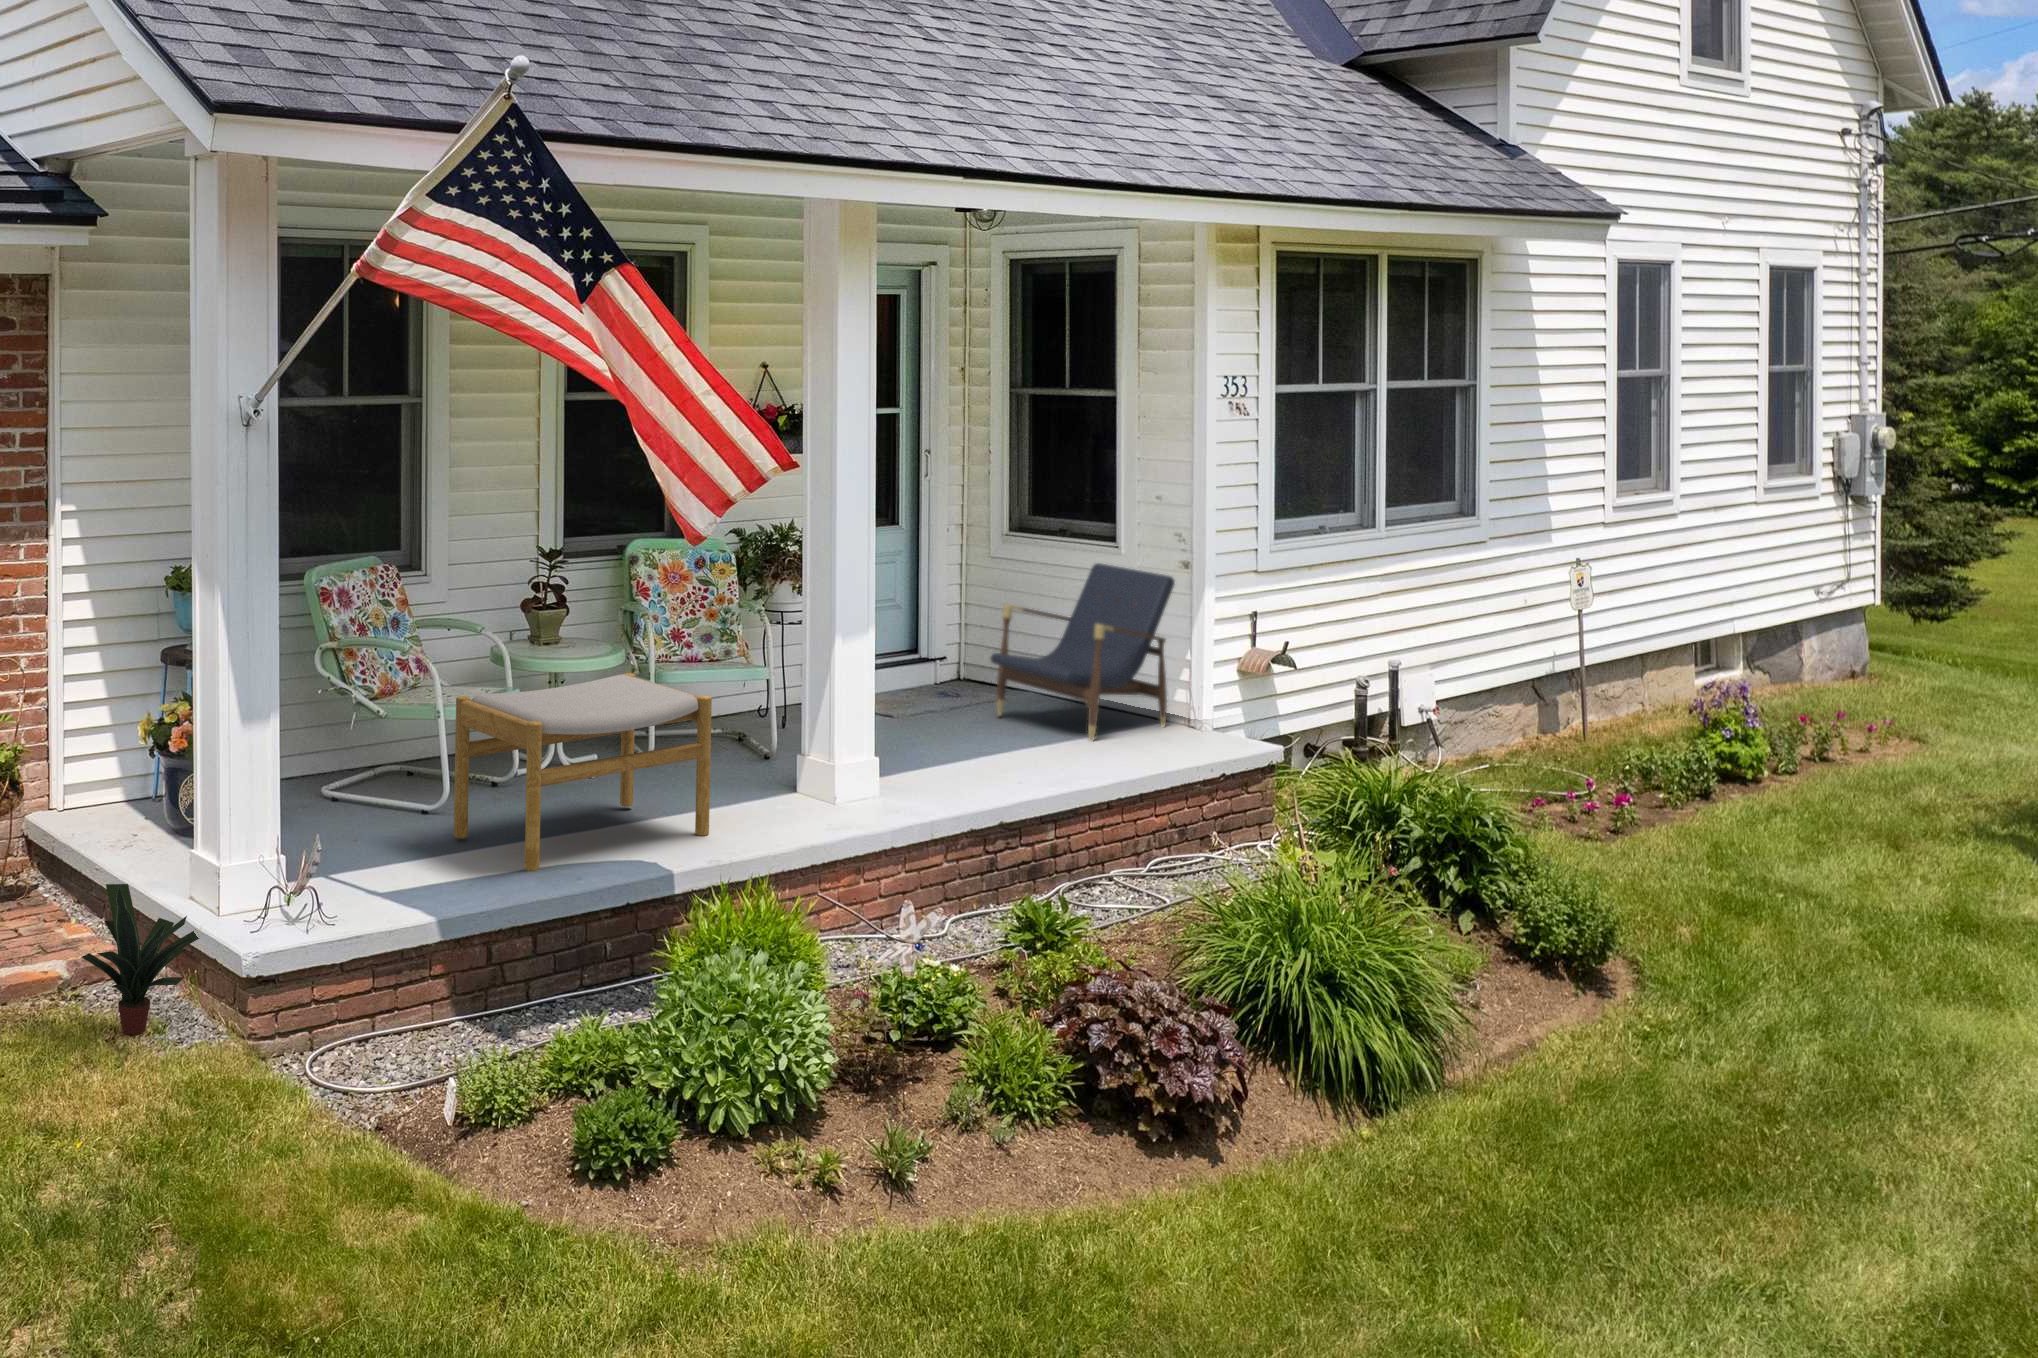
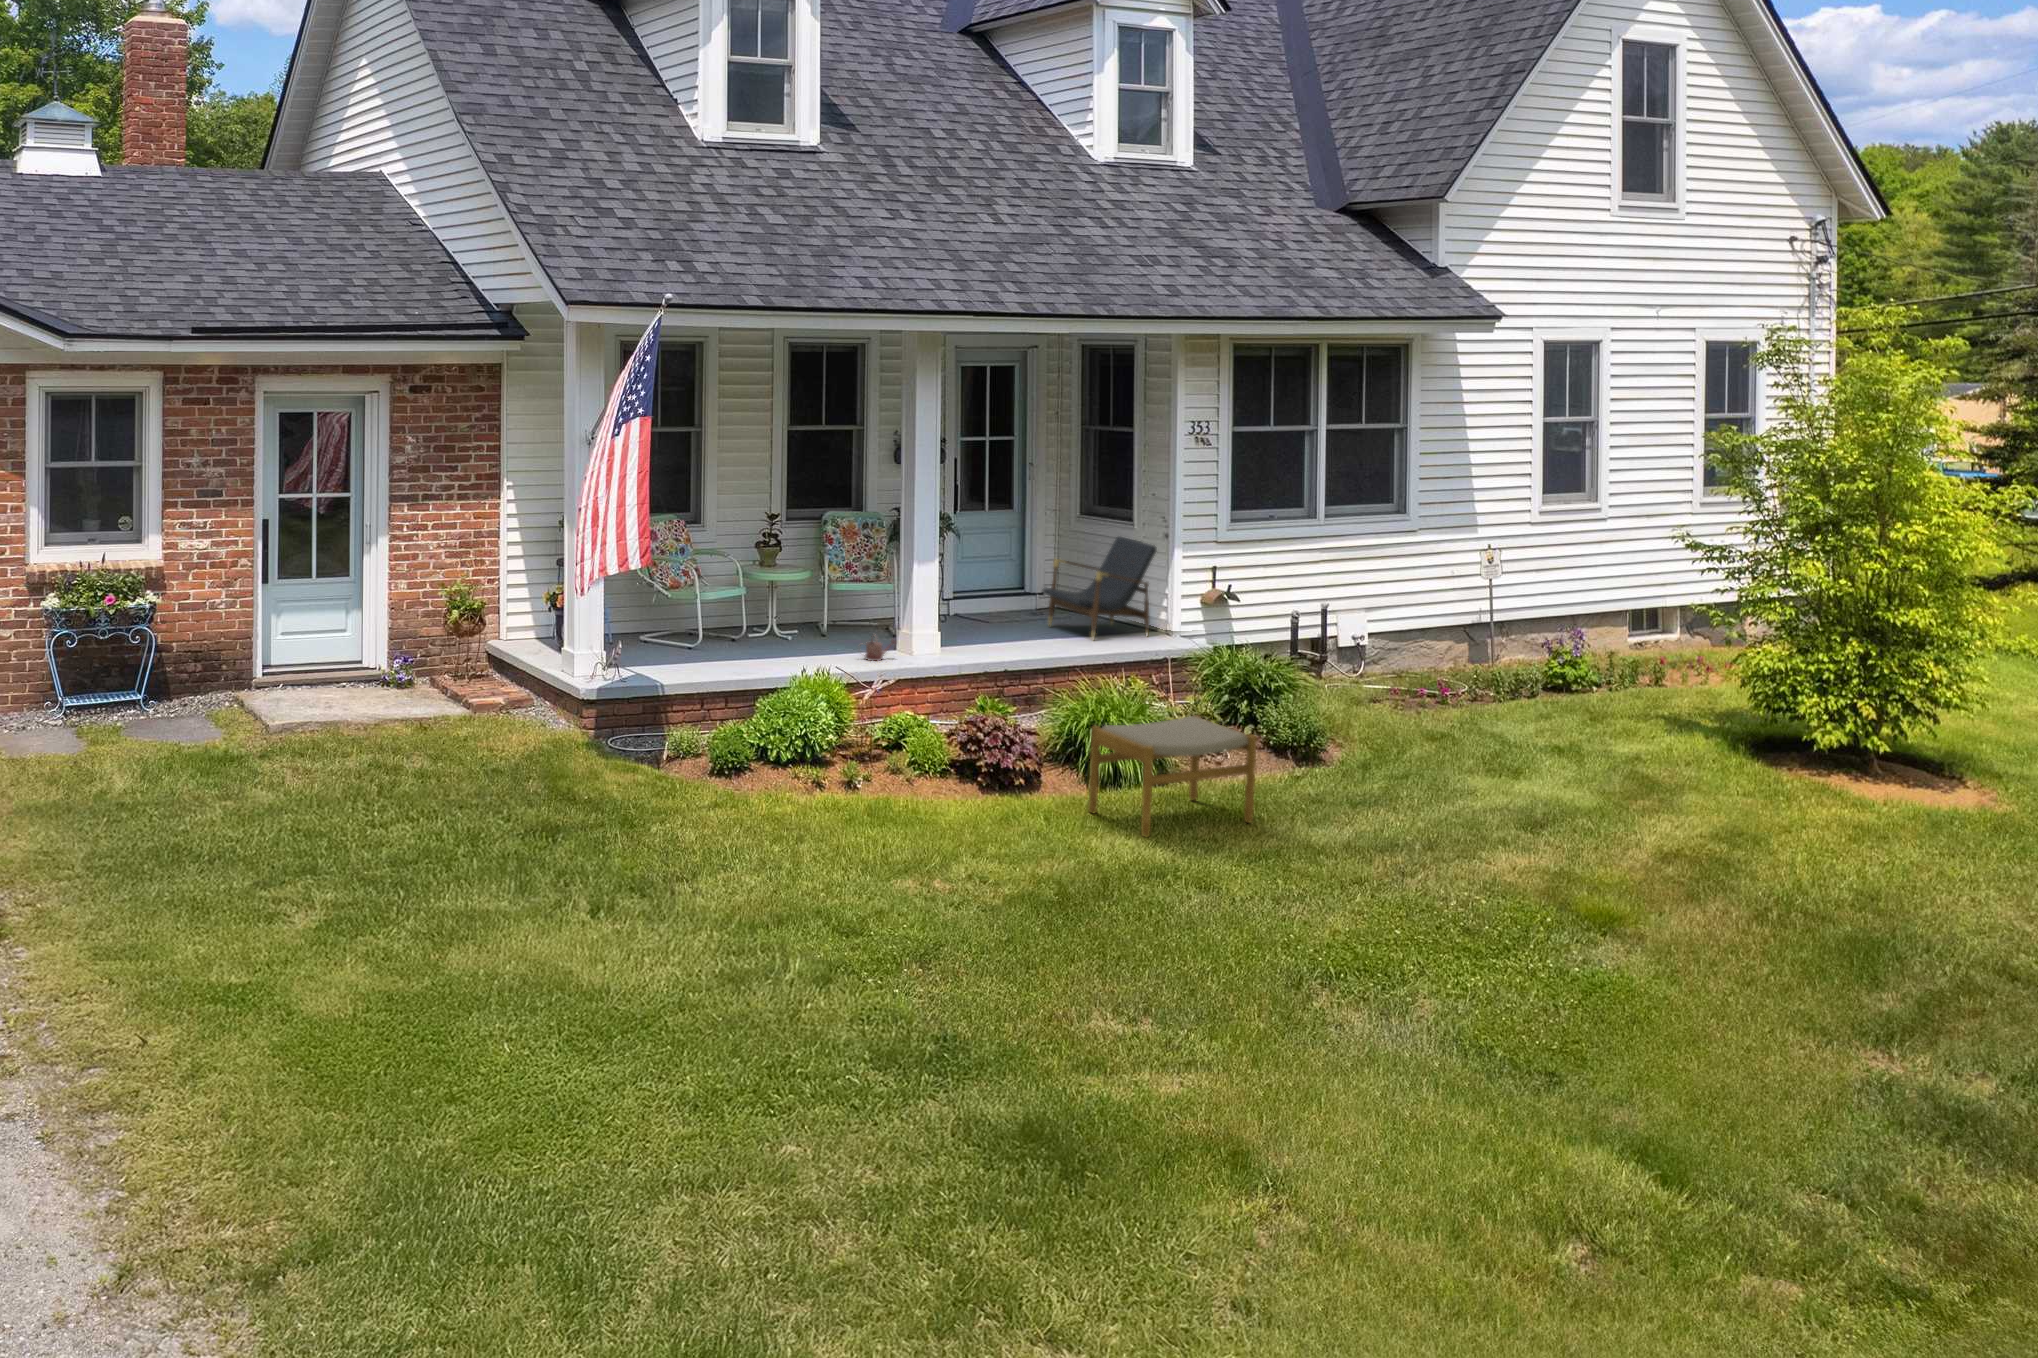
footstool: present [454,673,712,871] -> present [1088,715,1257,837]
watering can: none [745,762,814,814] -> present [860,635,895,661]
potted plant: present [81,884,199,1035] -> none [512,663,567,729]

